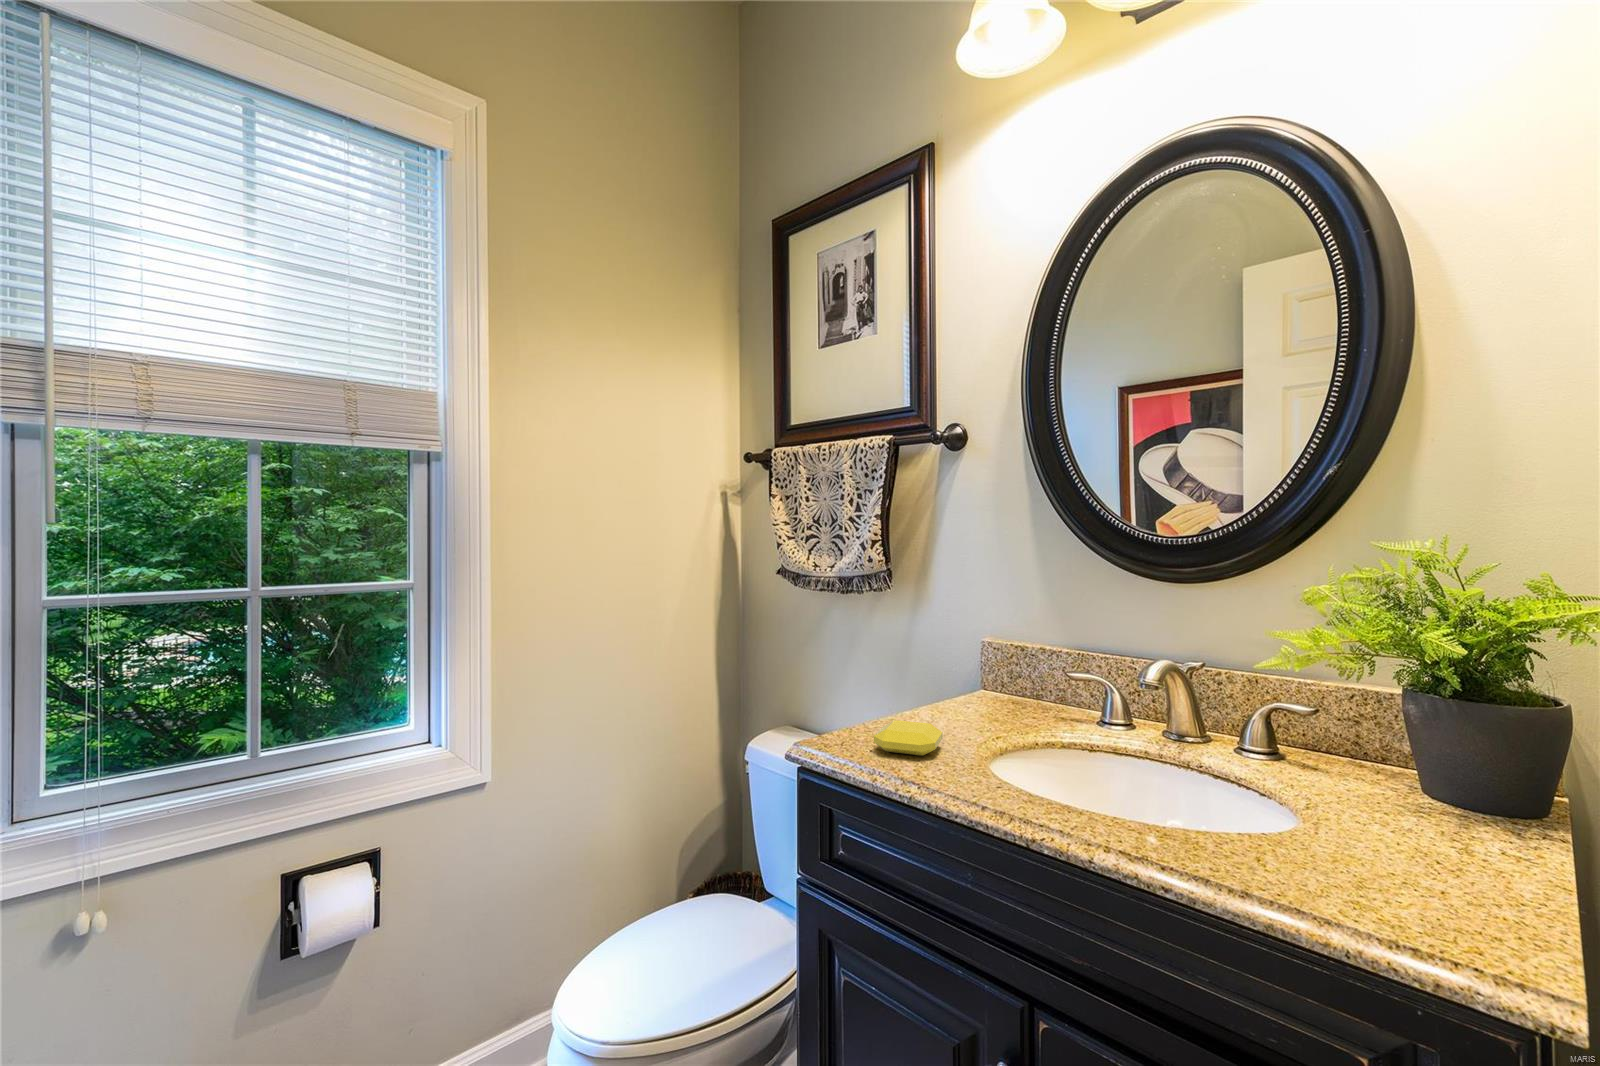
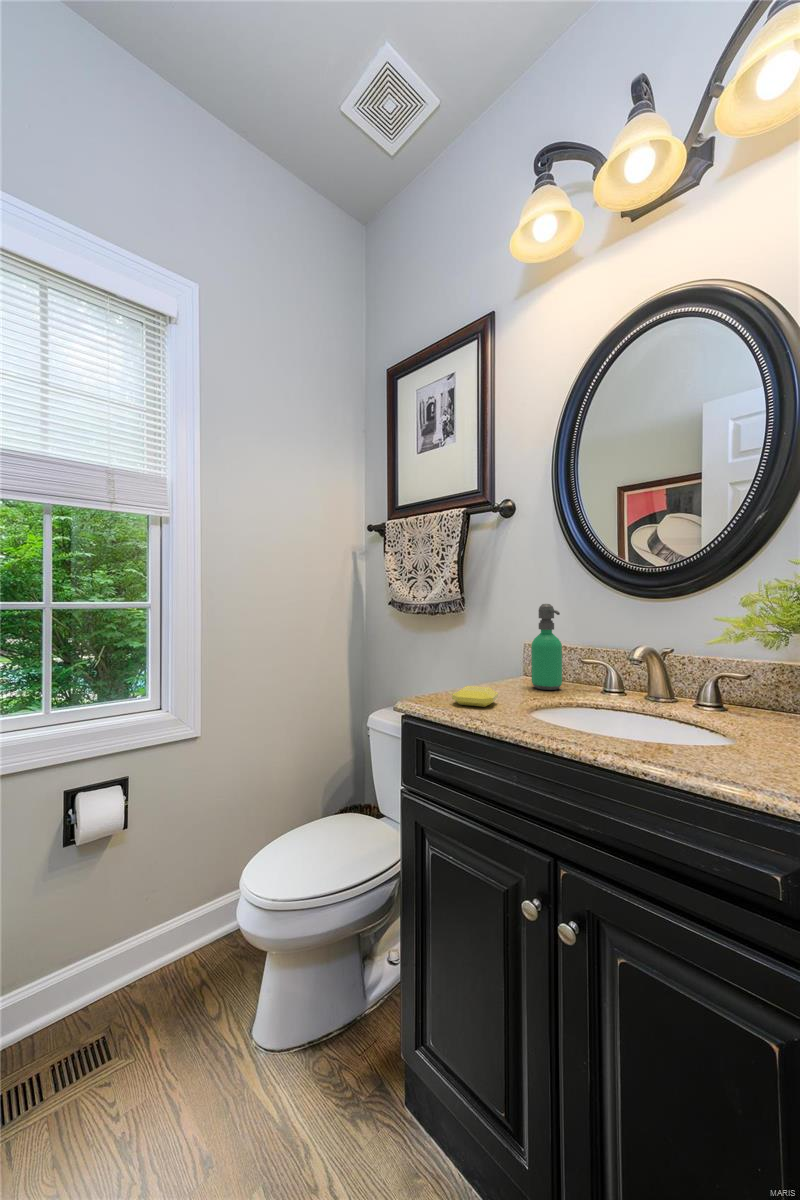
soap dispenser: none [992,589,1038,719] -> present [531,604,562,690]

